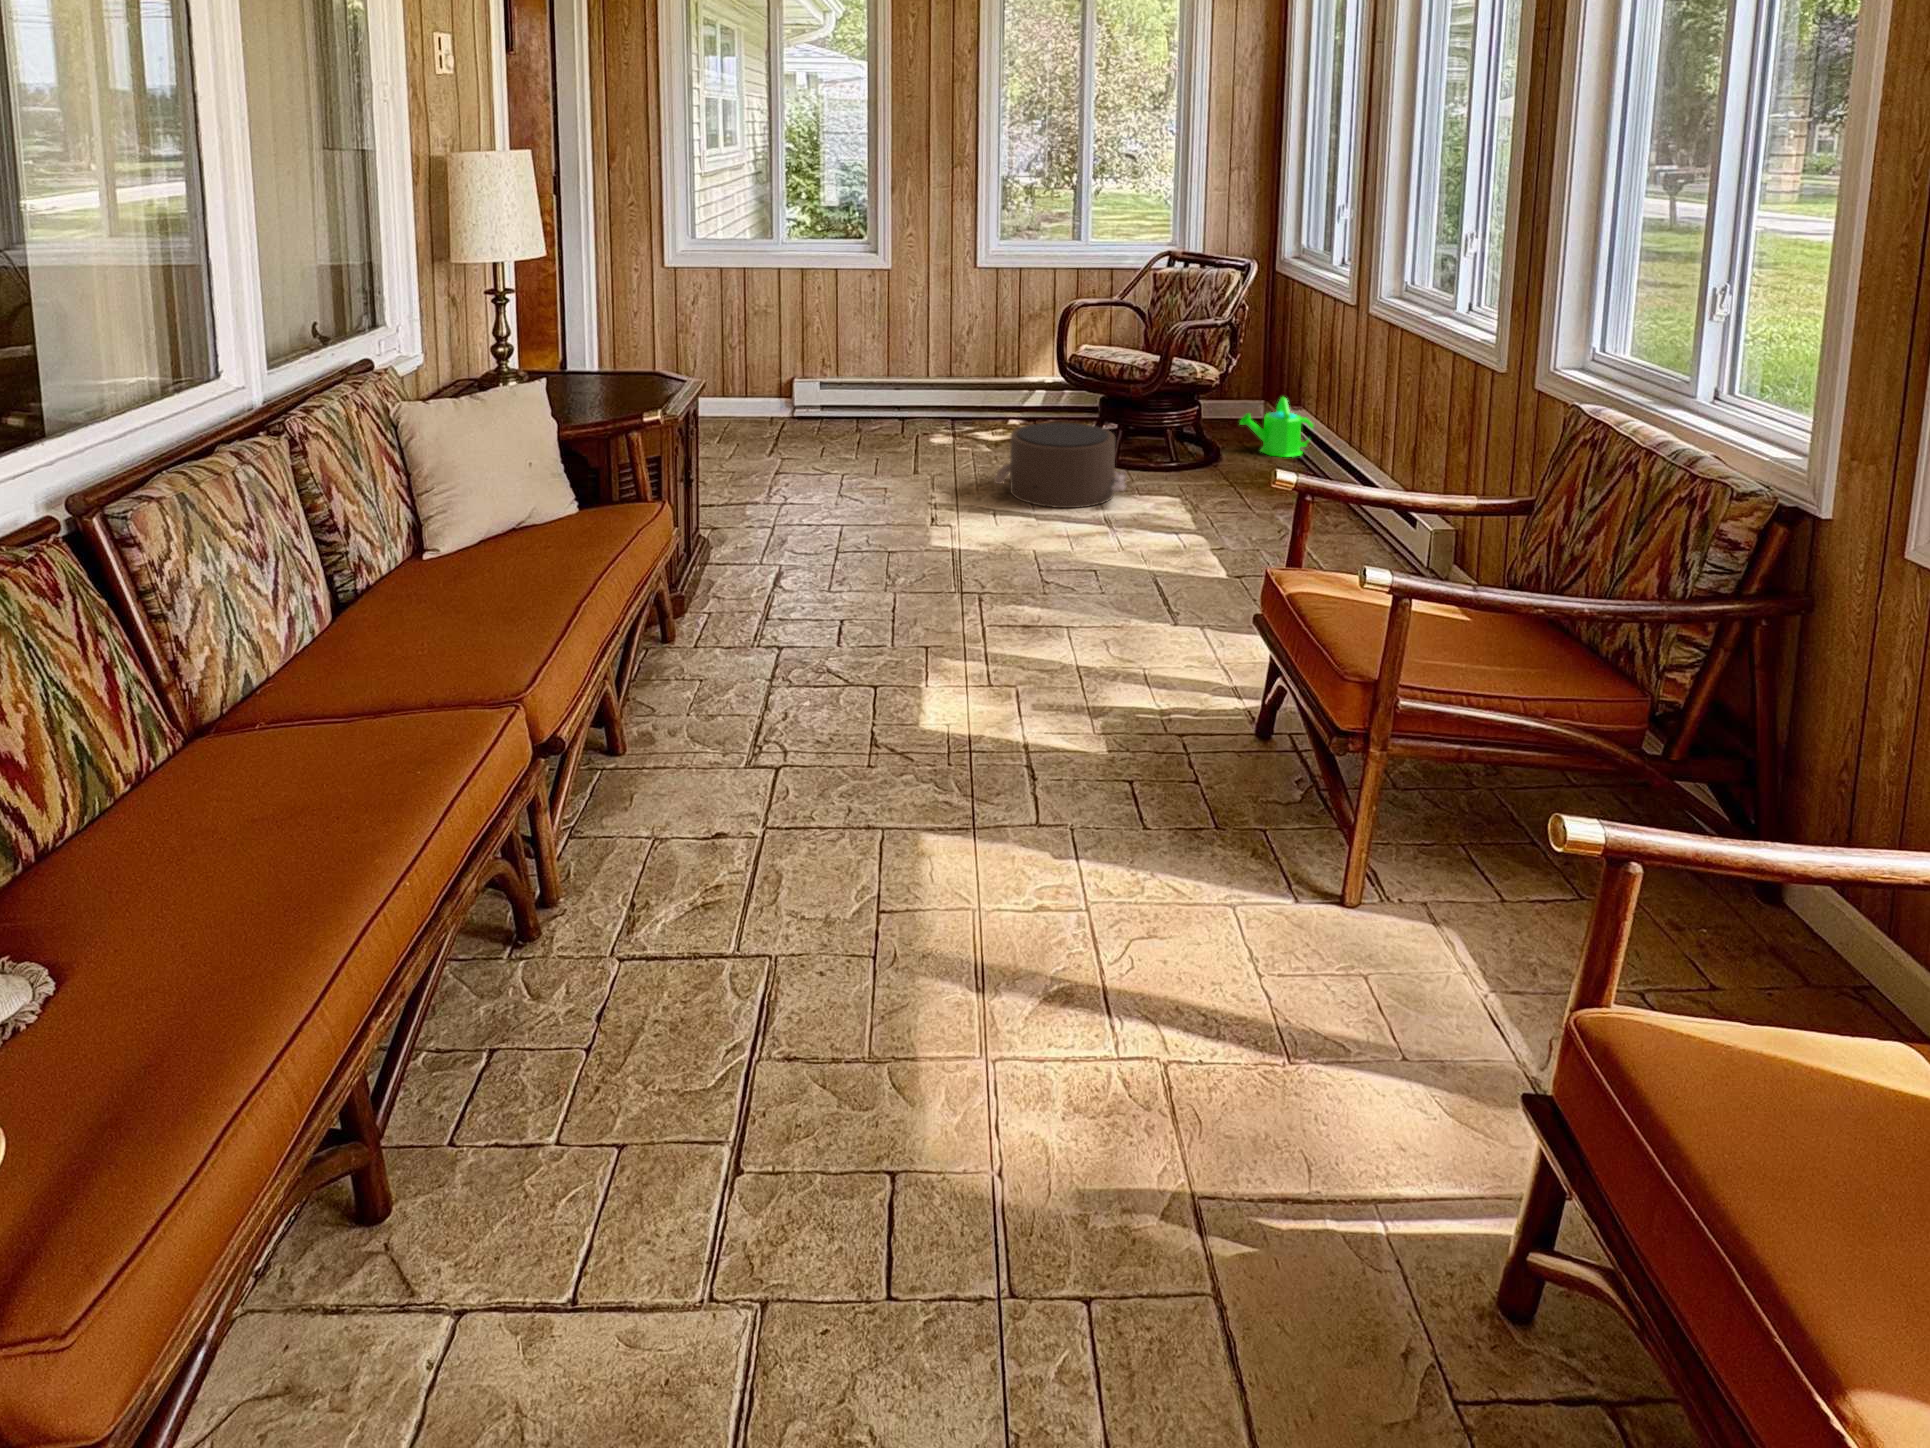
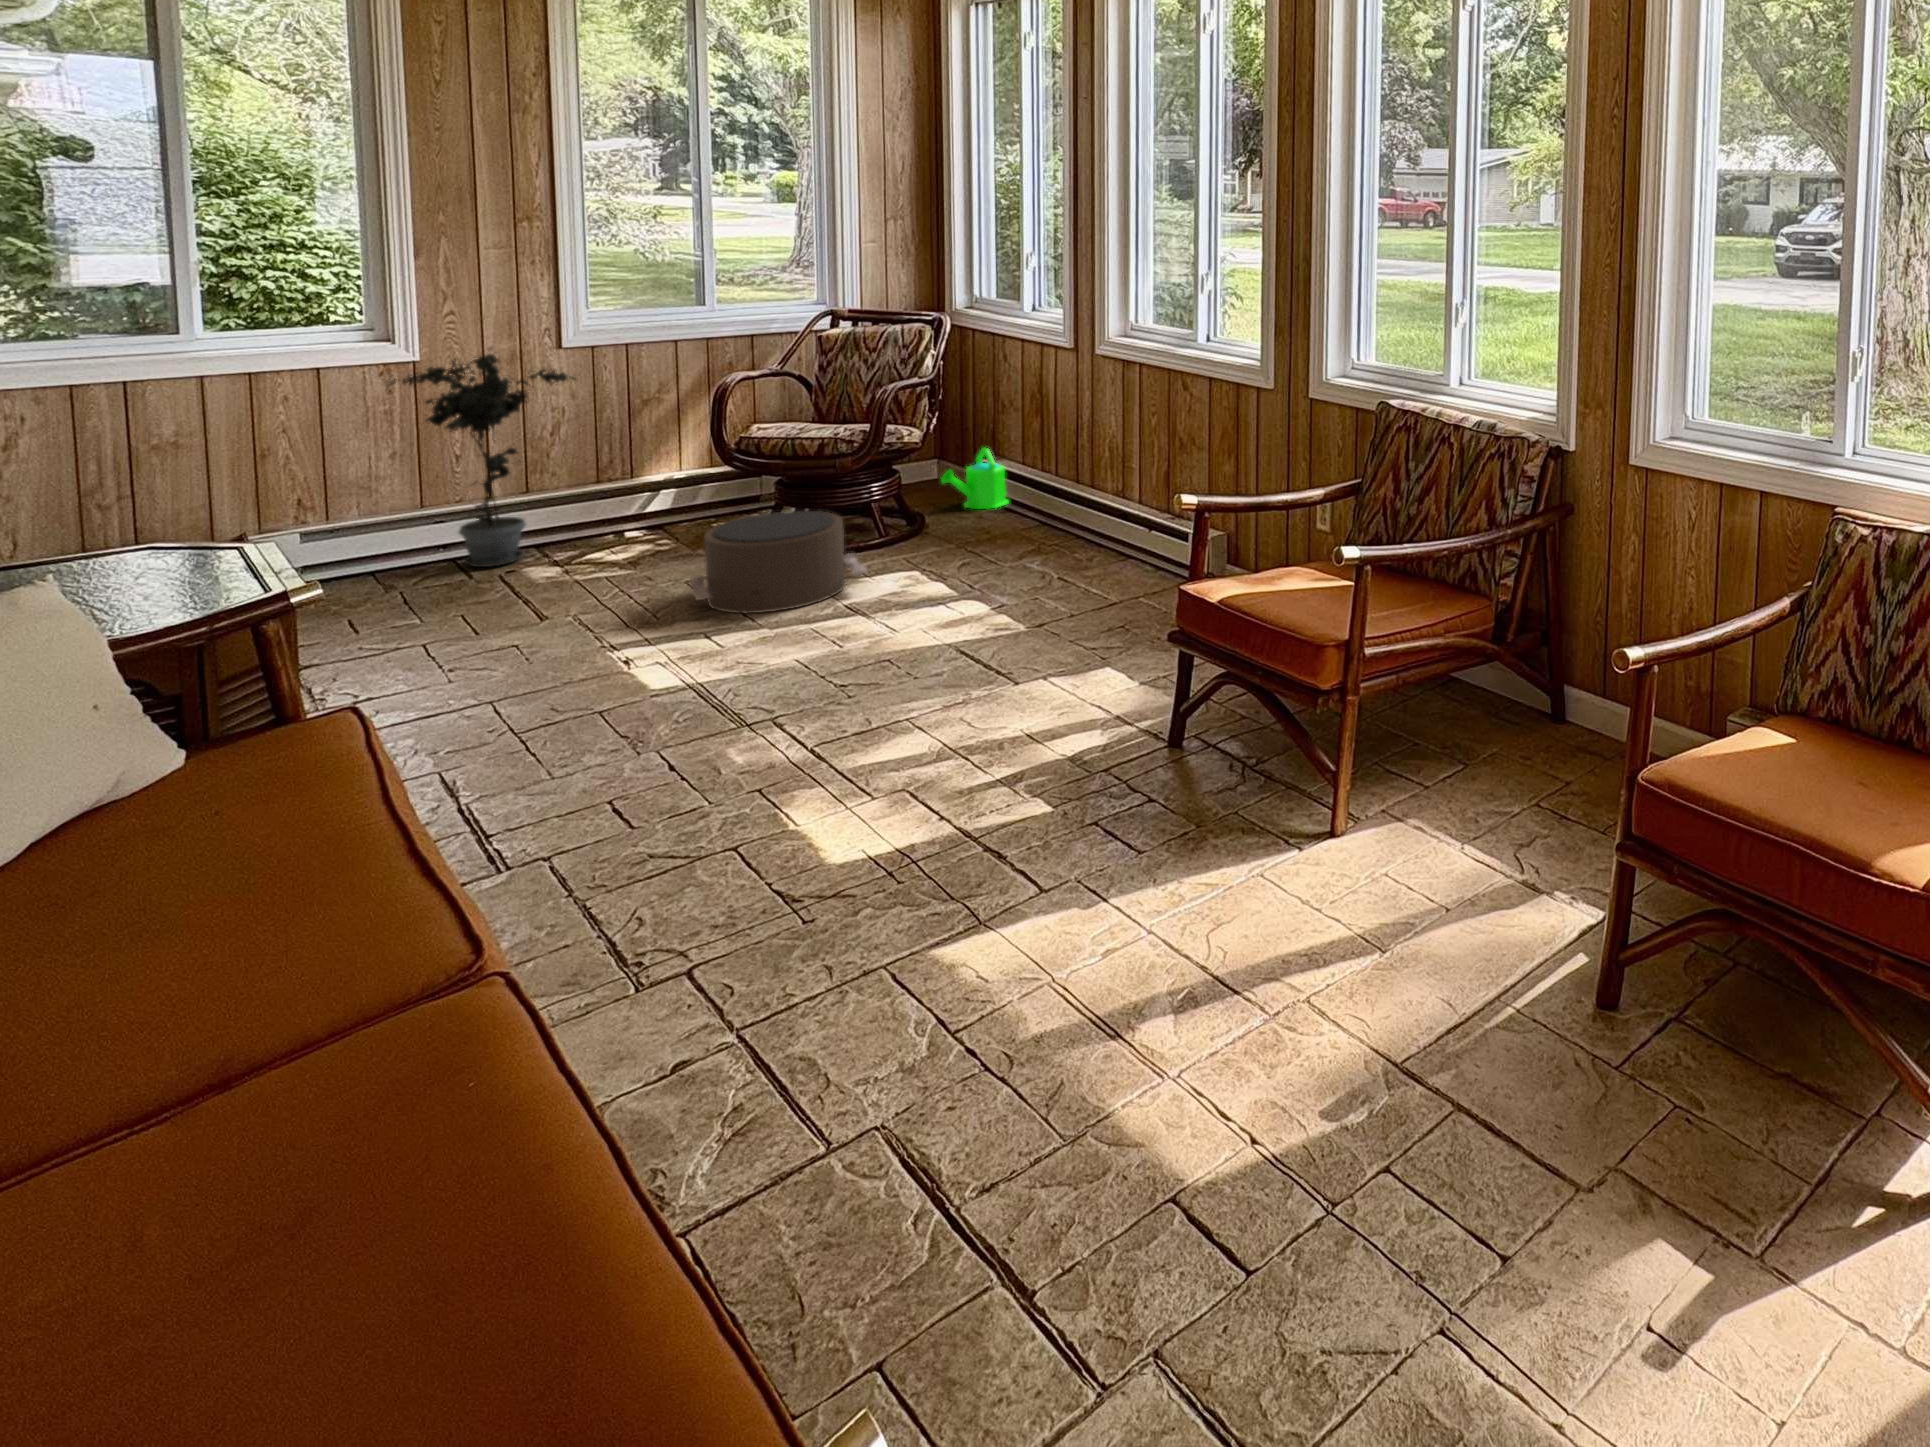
potted plant: none [862,262,974,429] -> present [385,347,576,567]

